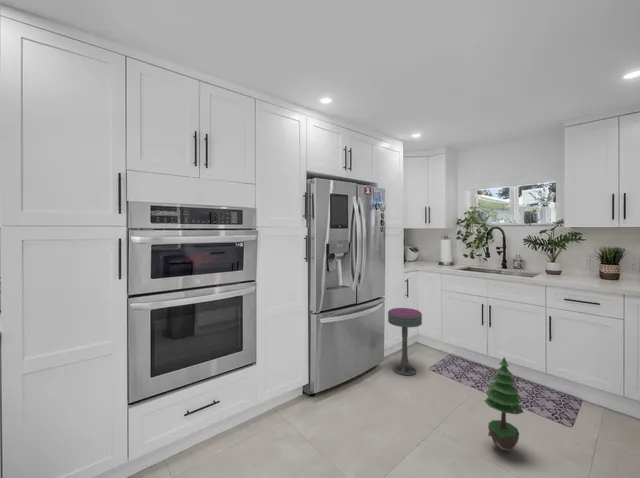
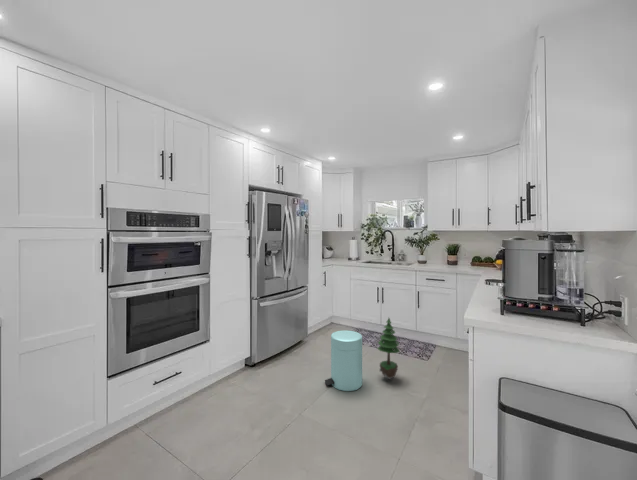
bar stool: present [388,308,422,375] -> none [311,293,336,344]
trash can: none [403,368,461,462] -> present [325,330,362,391]

